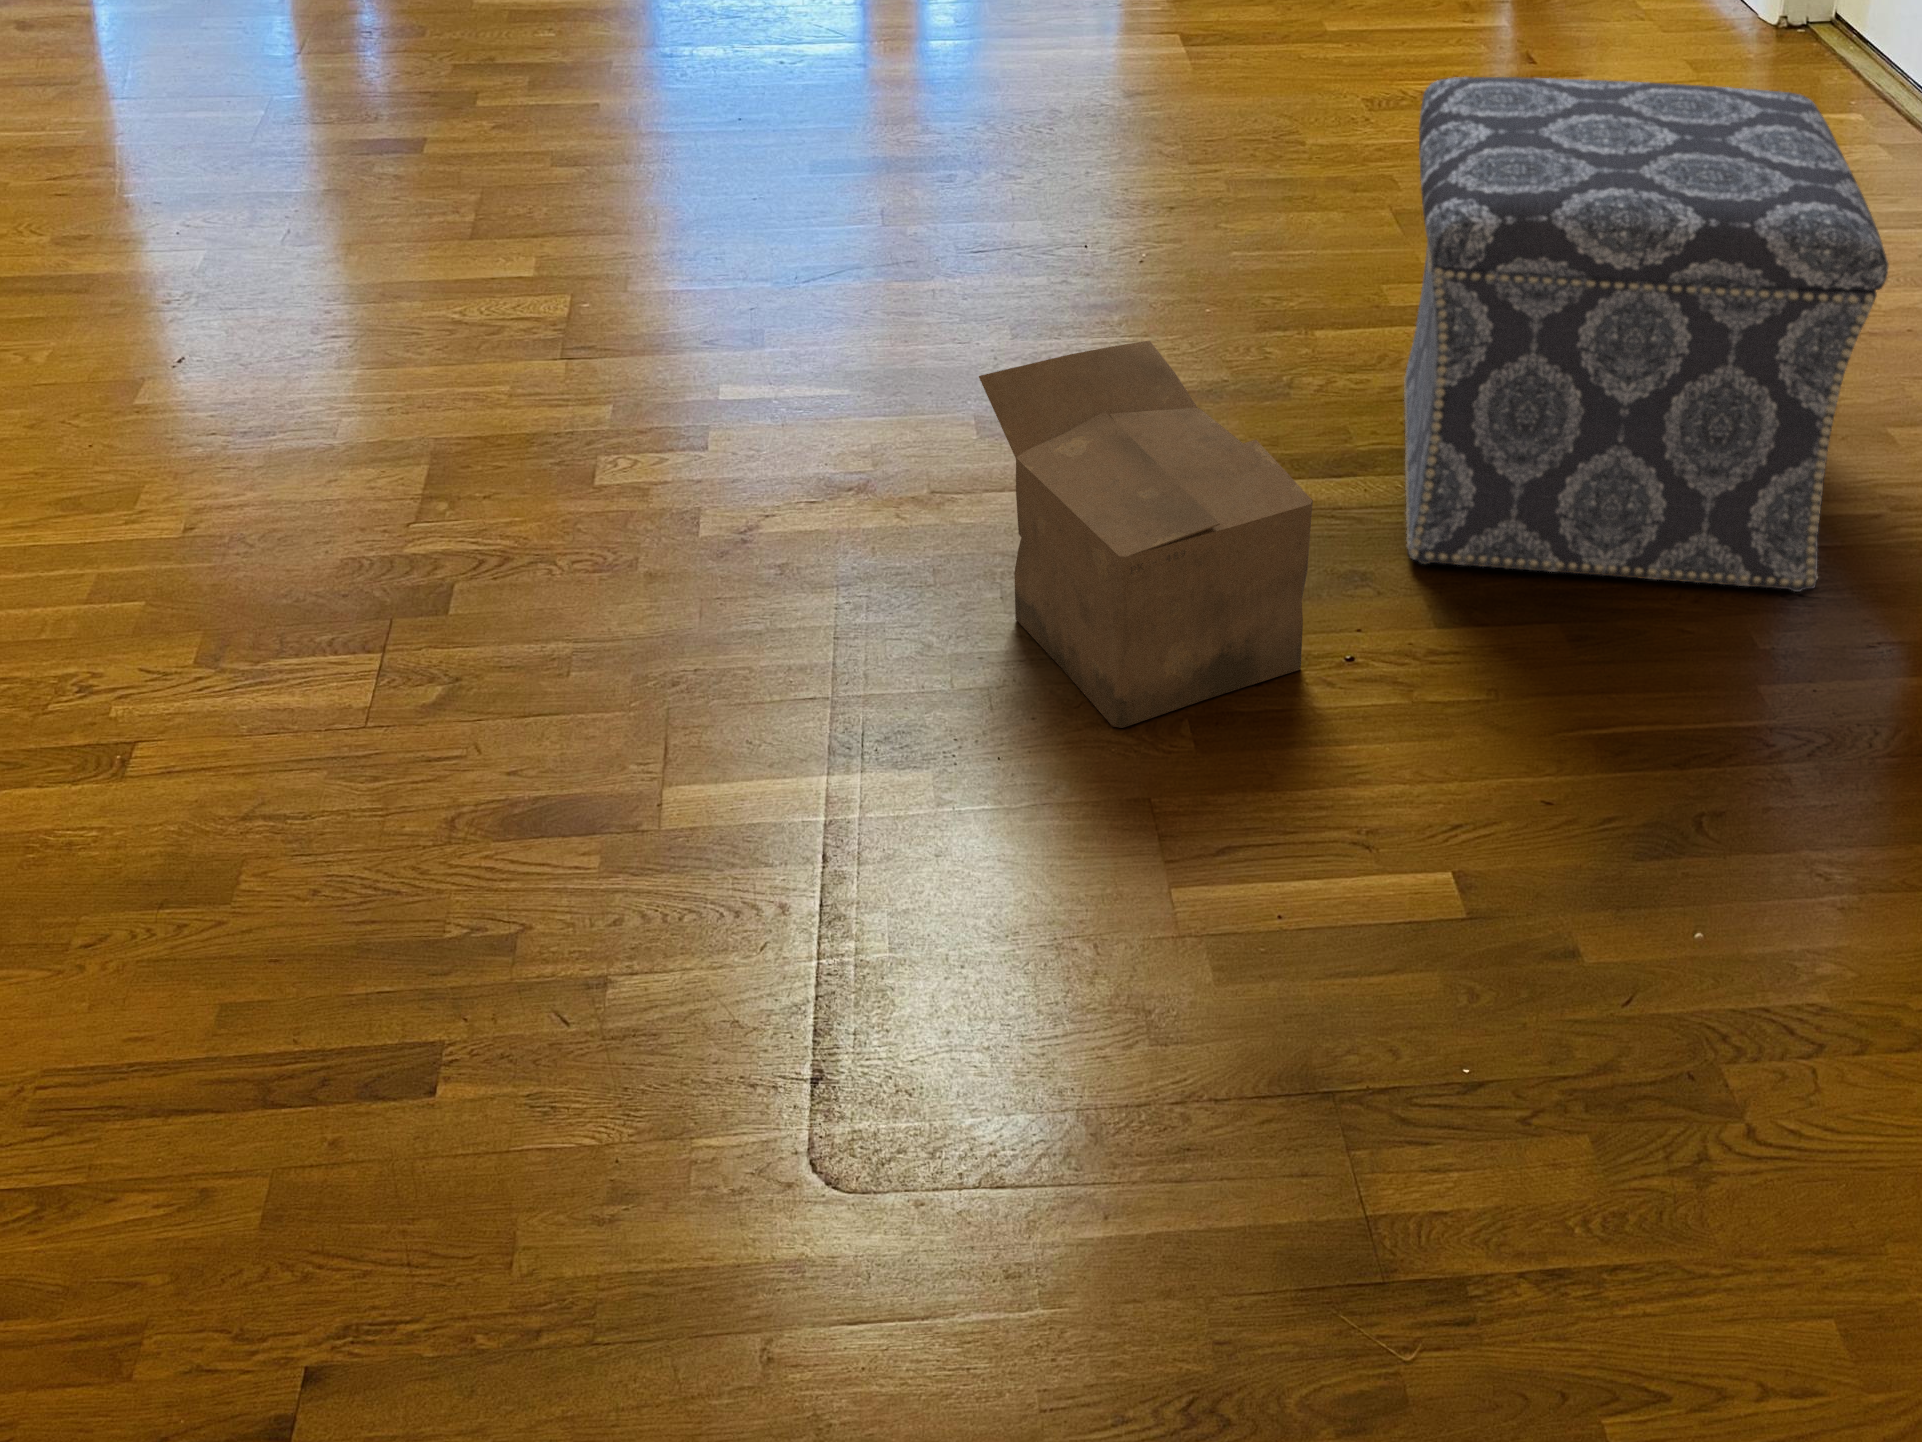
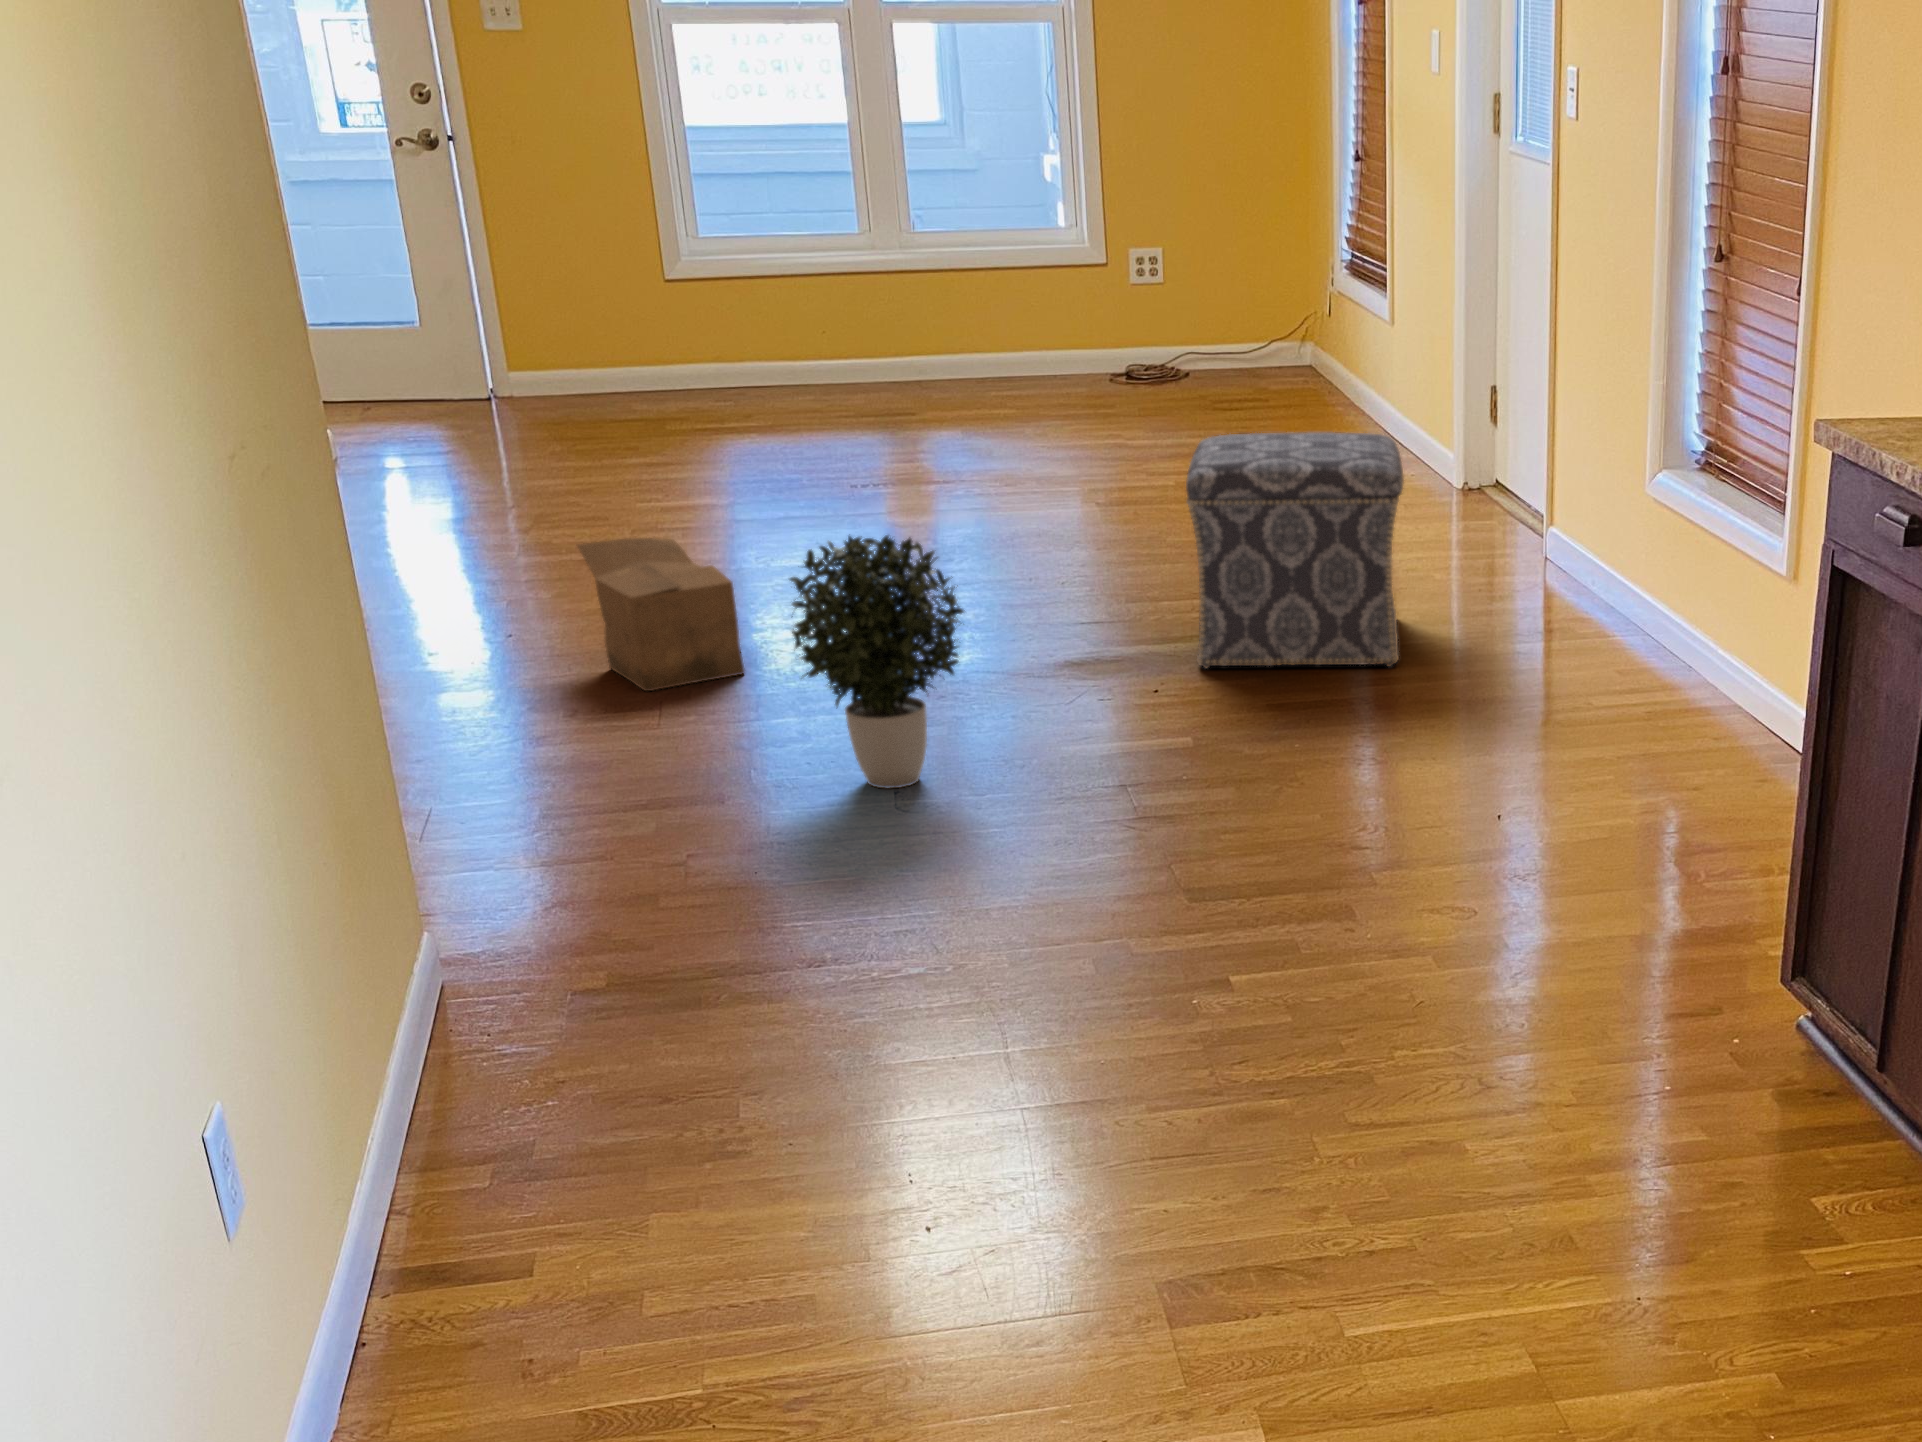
cardboard box: present [979,341,1313,728] -> present [578,538,745,691]
potted plant: none [574,493,975,1024] -> present [790,535,964,788]

